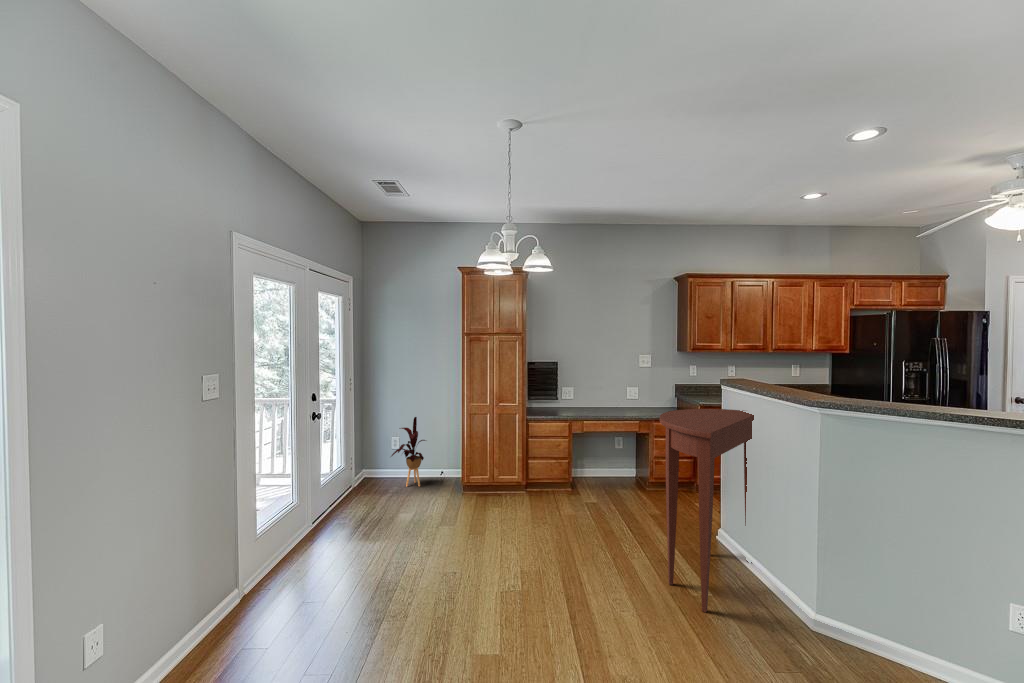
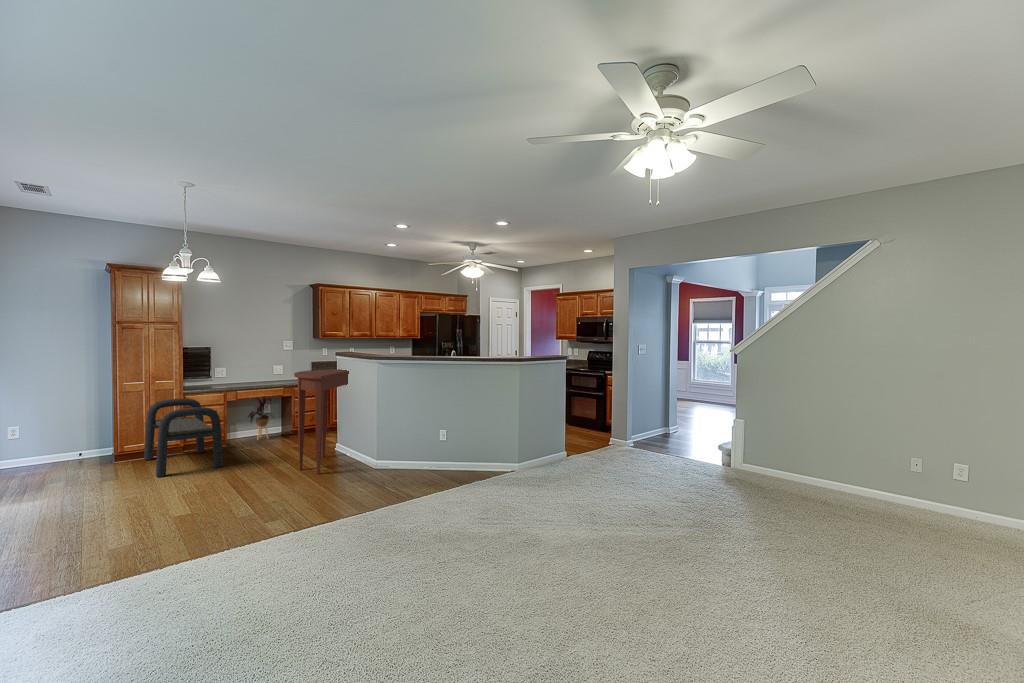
house plant: present [392,417,425,486] -> present [248,397,272,440]
bench: none [486,427,561,539] -> present [144,398,222,477]

